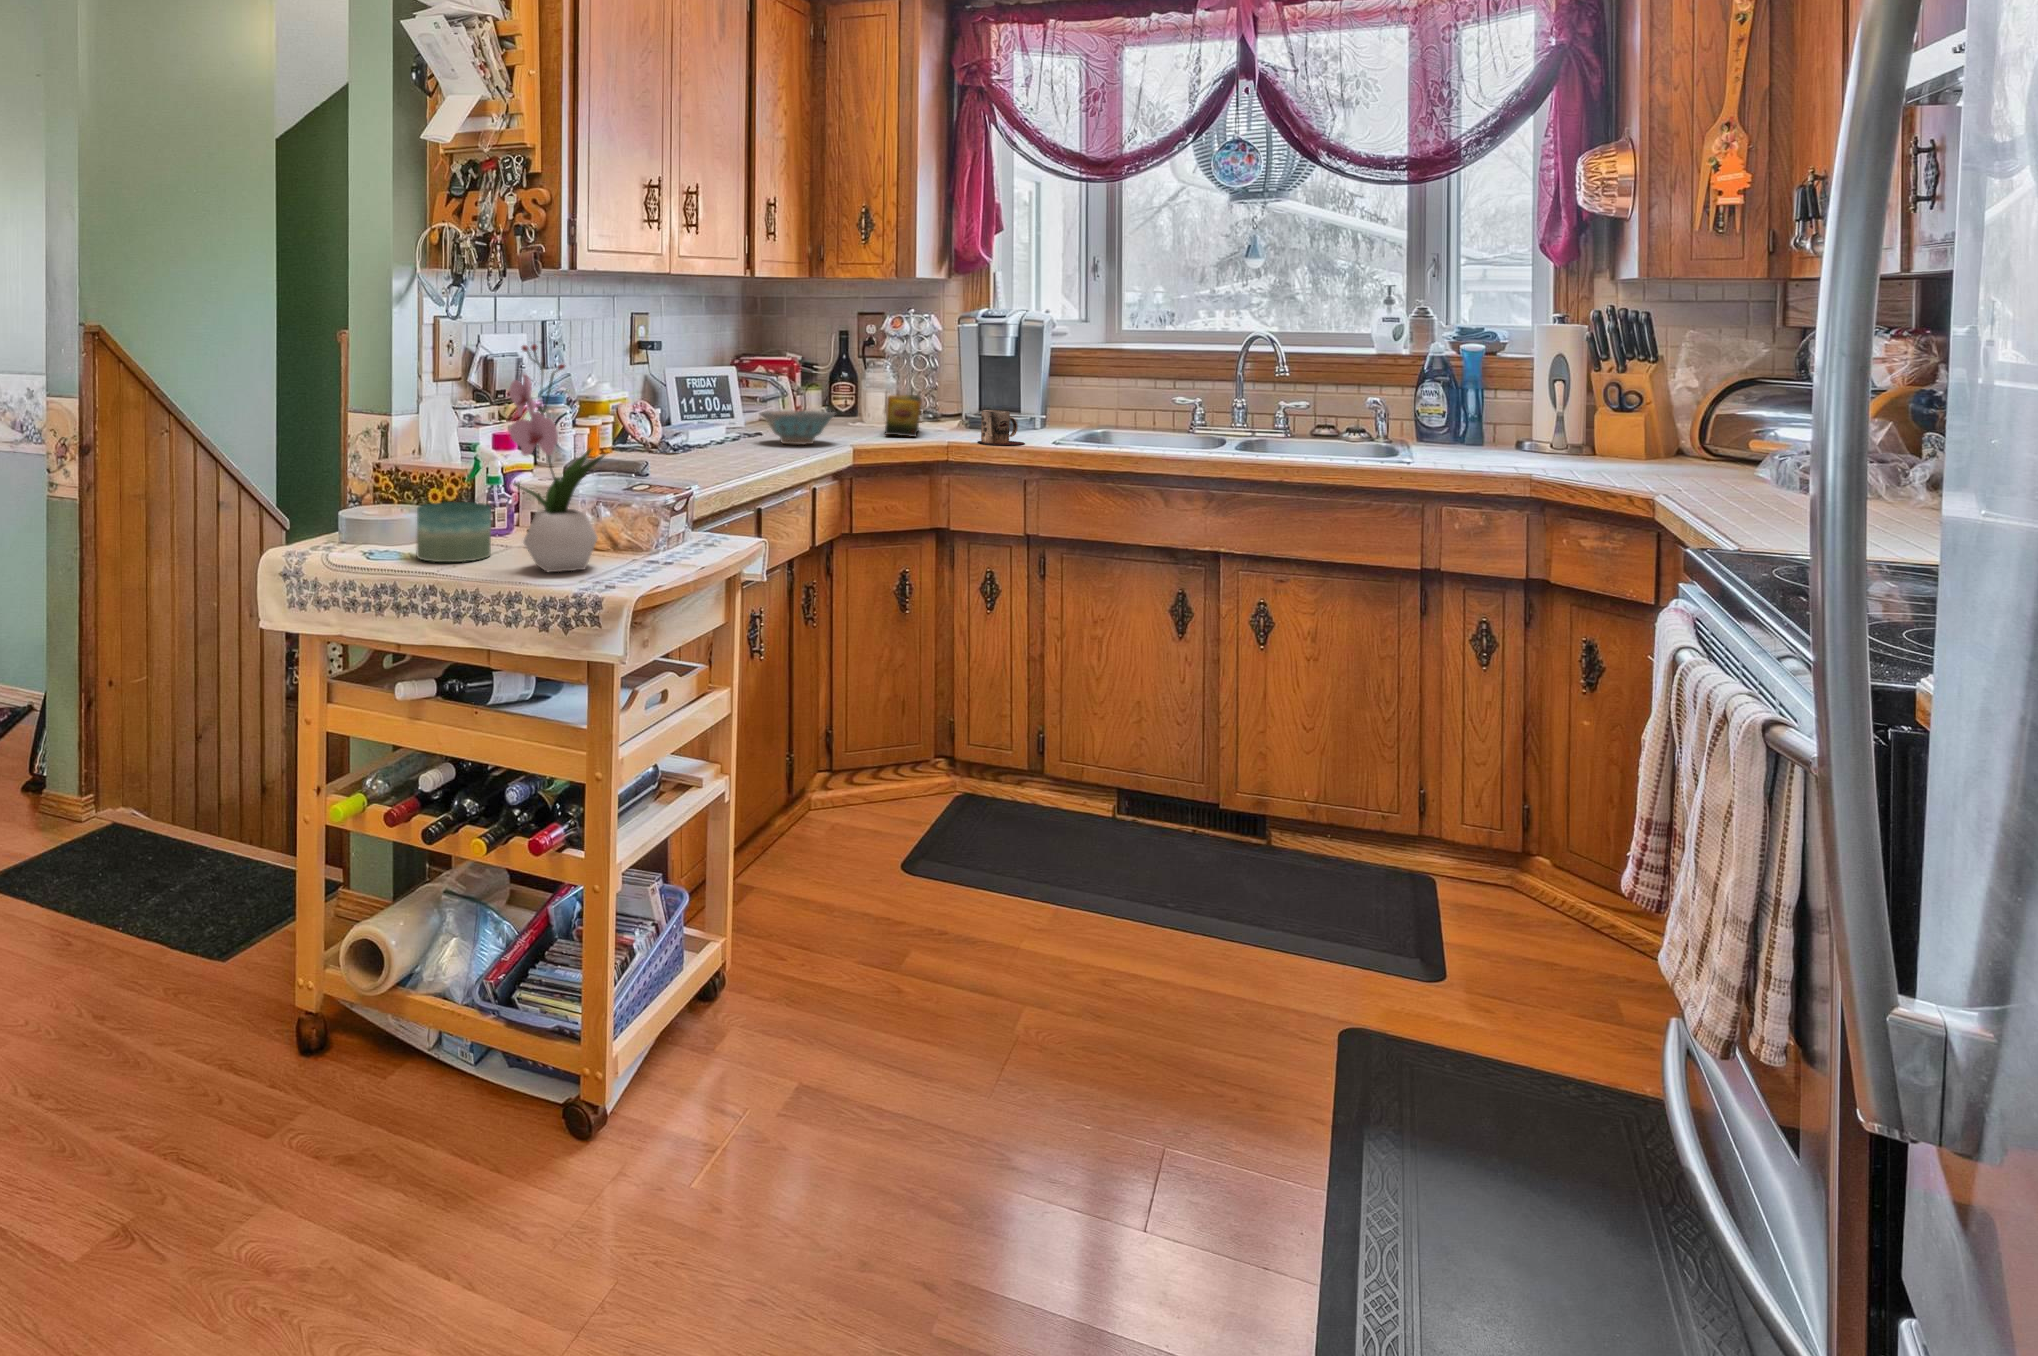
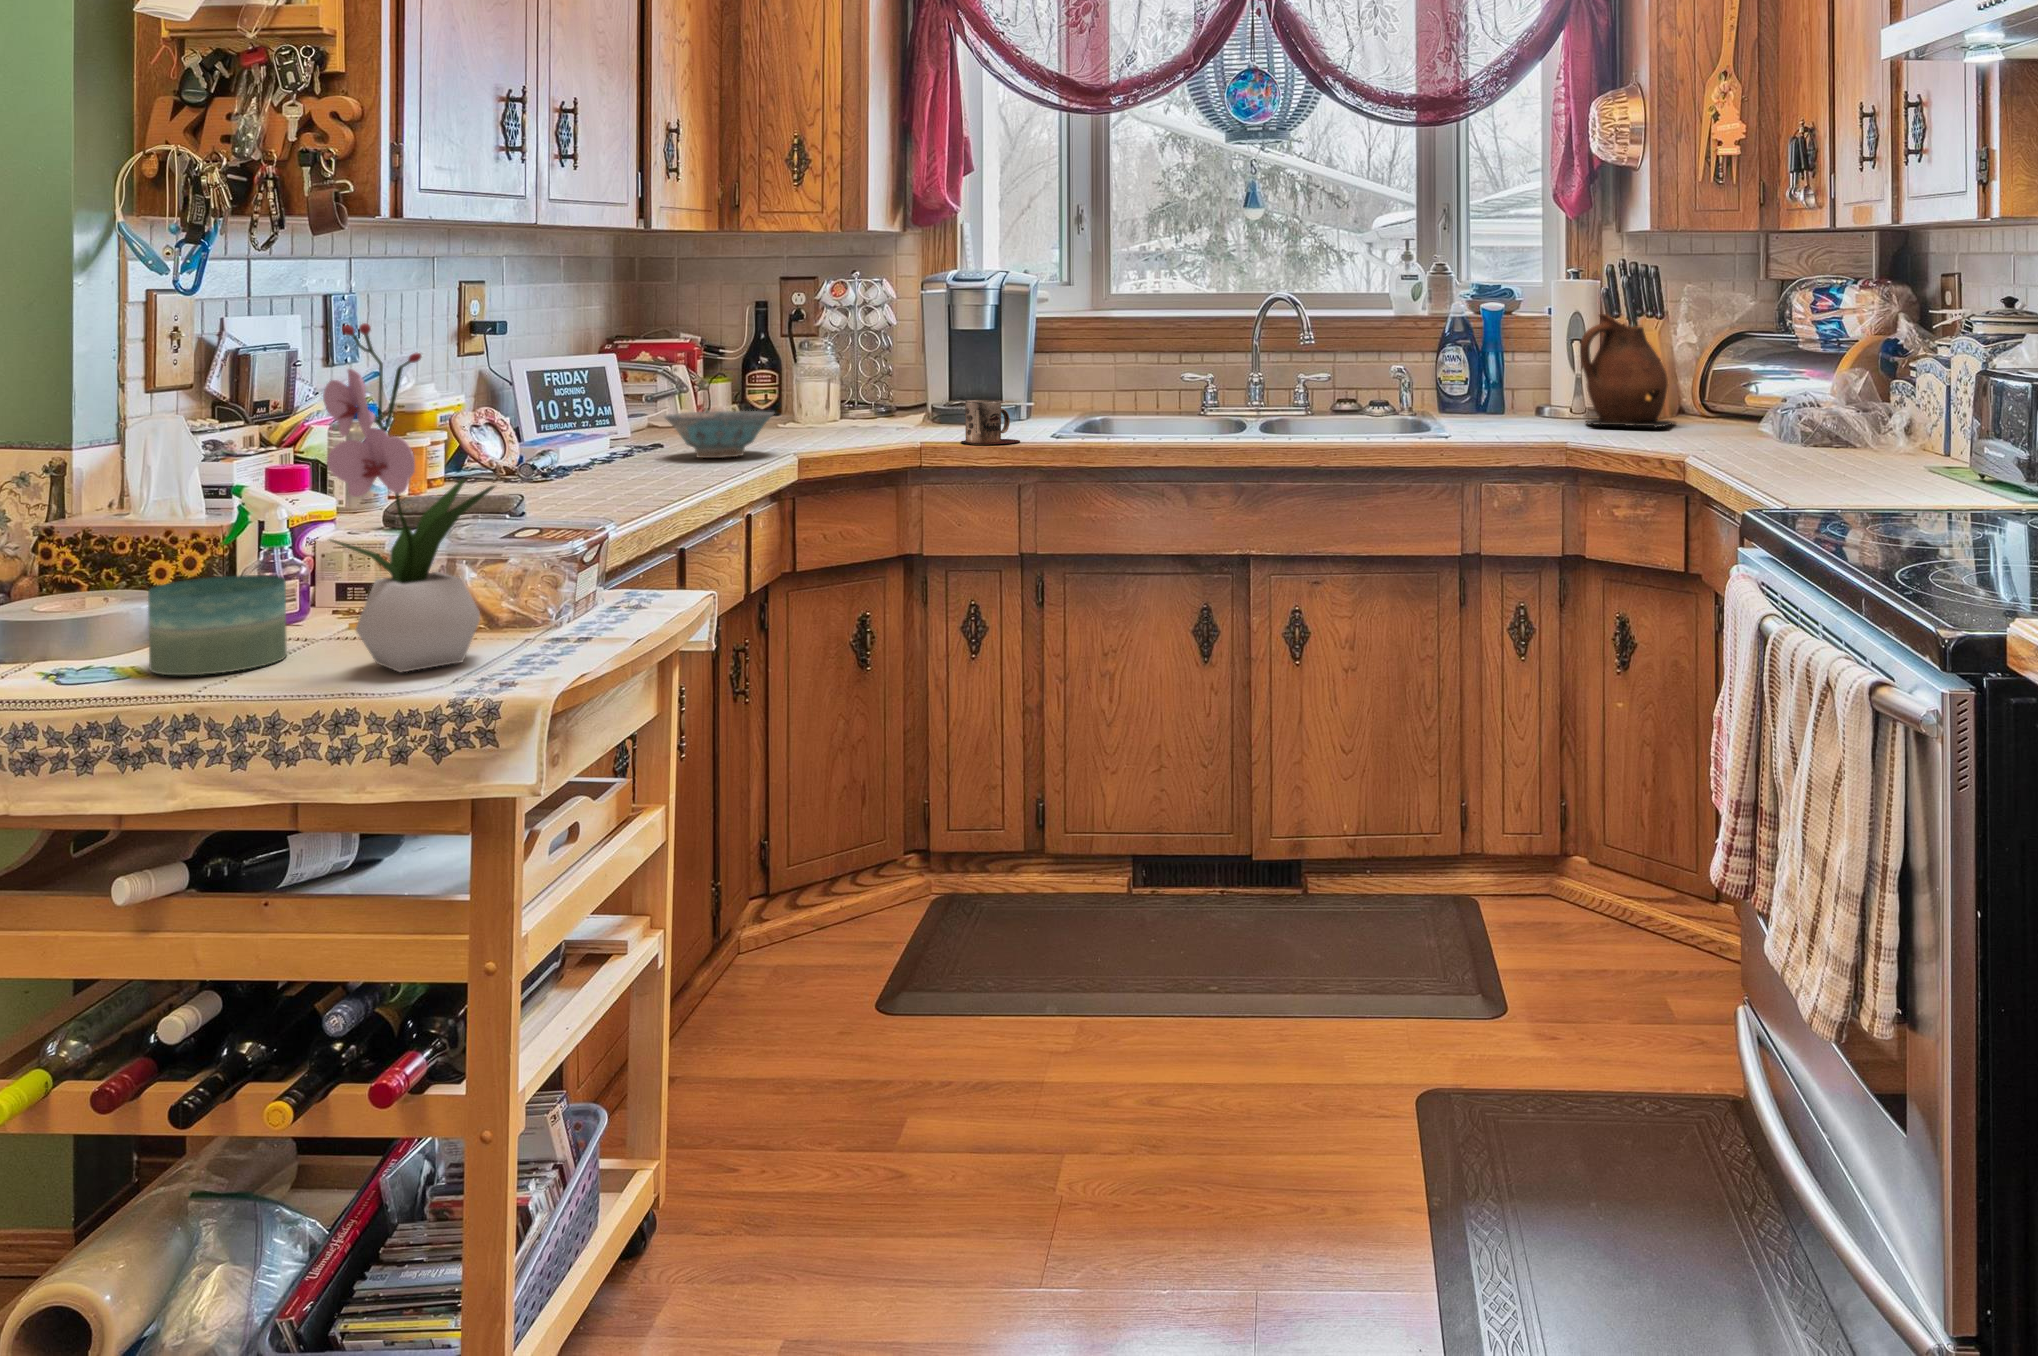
ceramic pitcher: none [1560,352,1671,462] -> present [1580,314,1675,428]
tea box: present [885,395,922,437] -> none [833,385,882,439]

